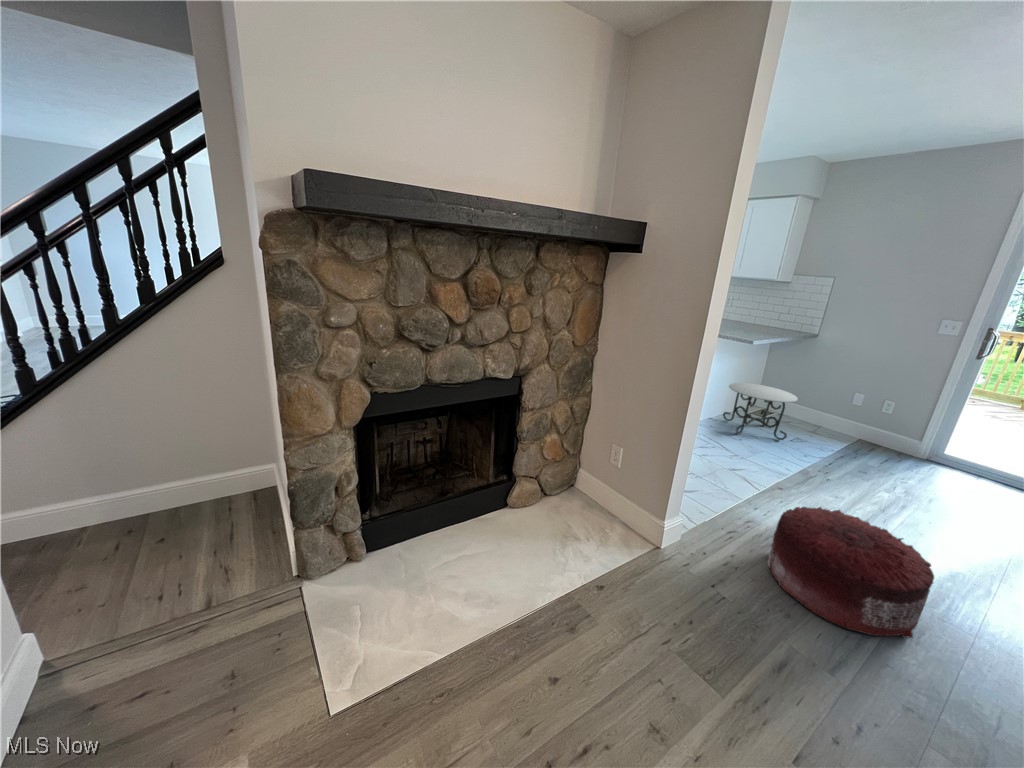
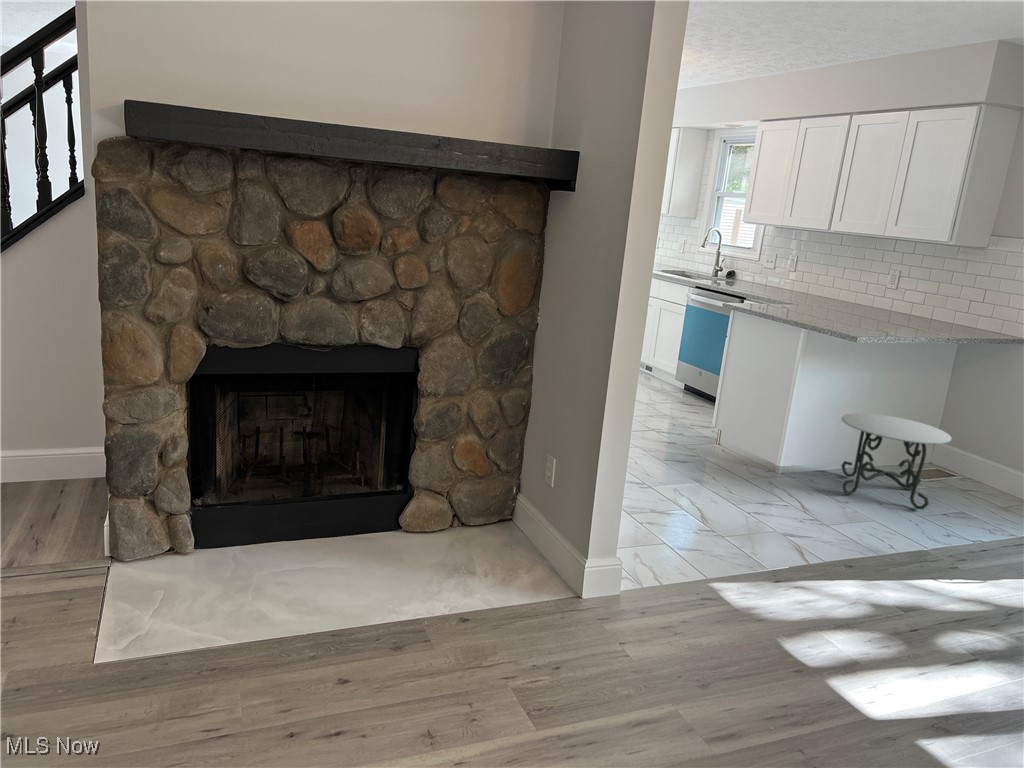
pouf: present [767,507,934,638] -> none [722,556,918,727]

